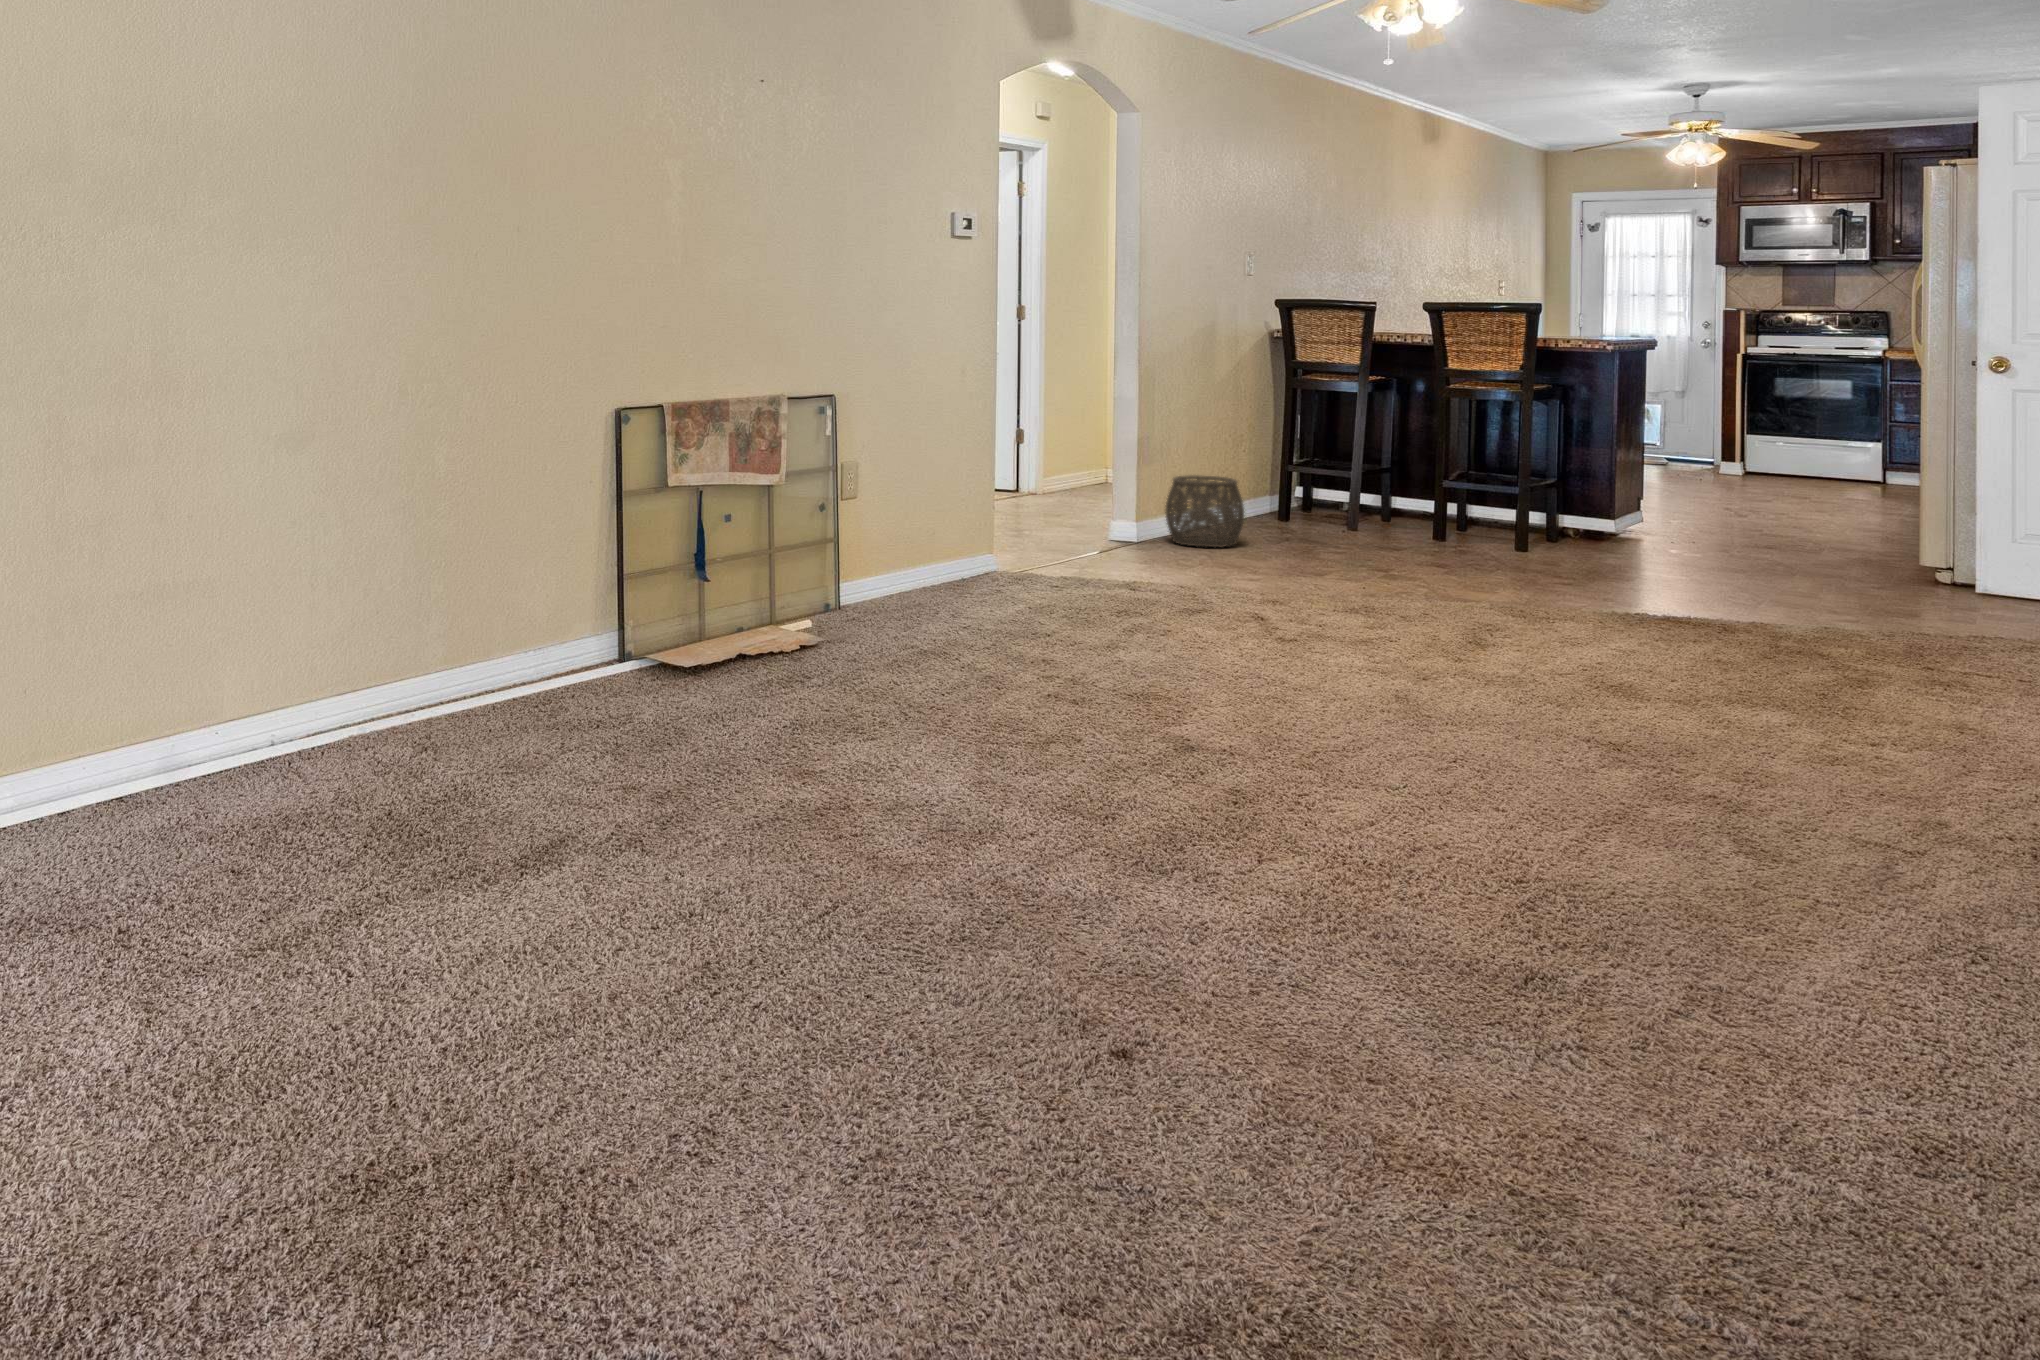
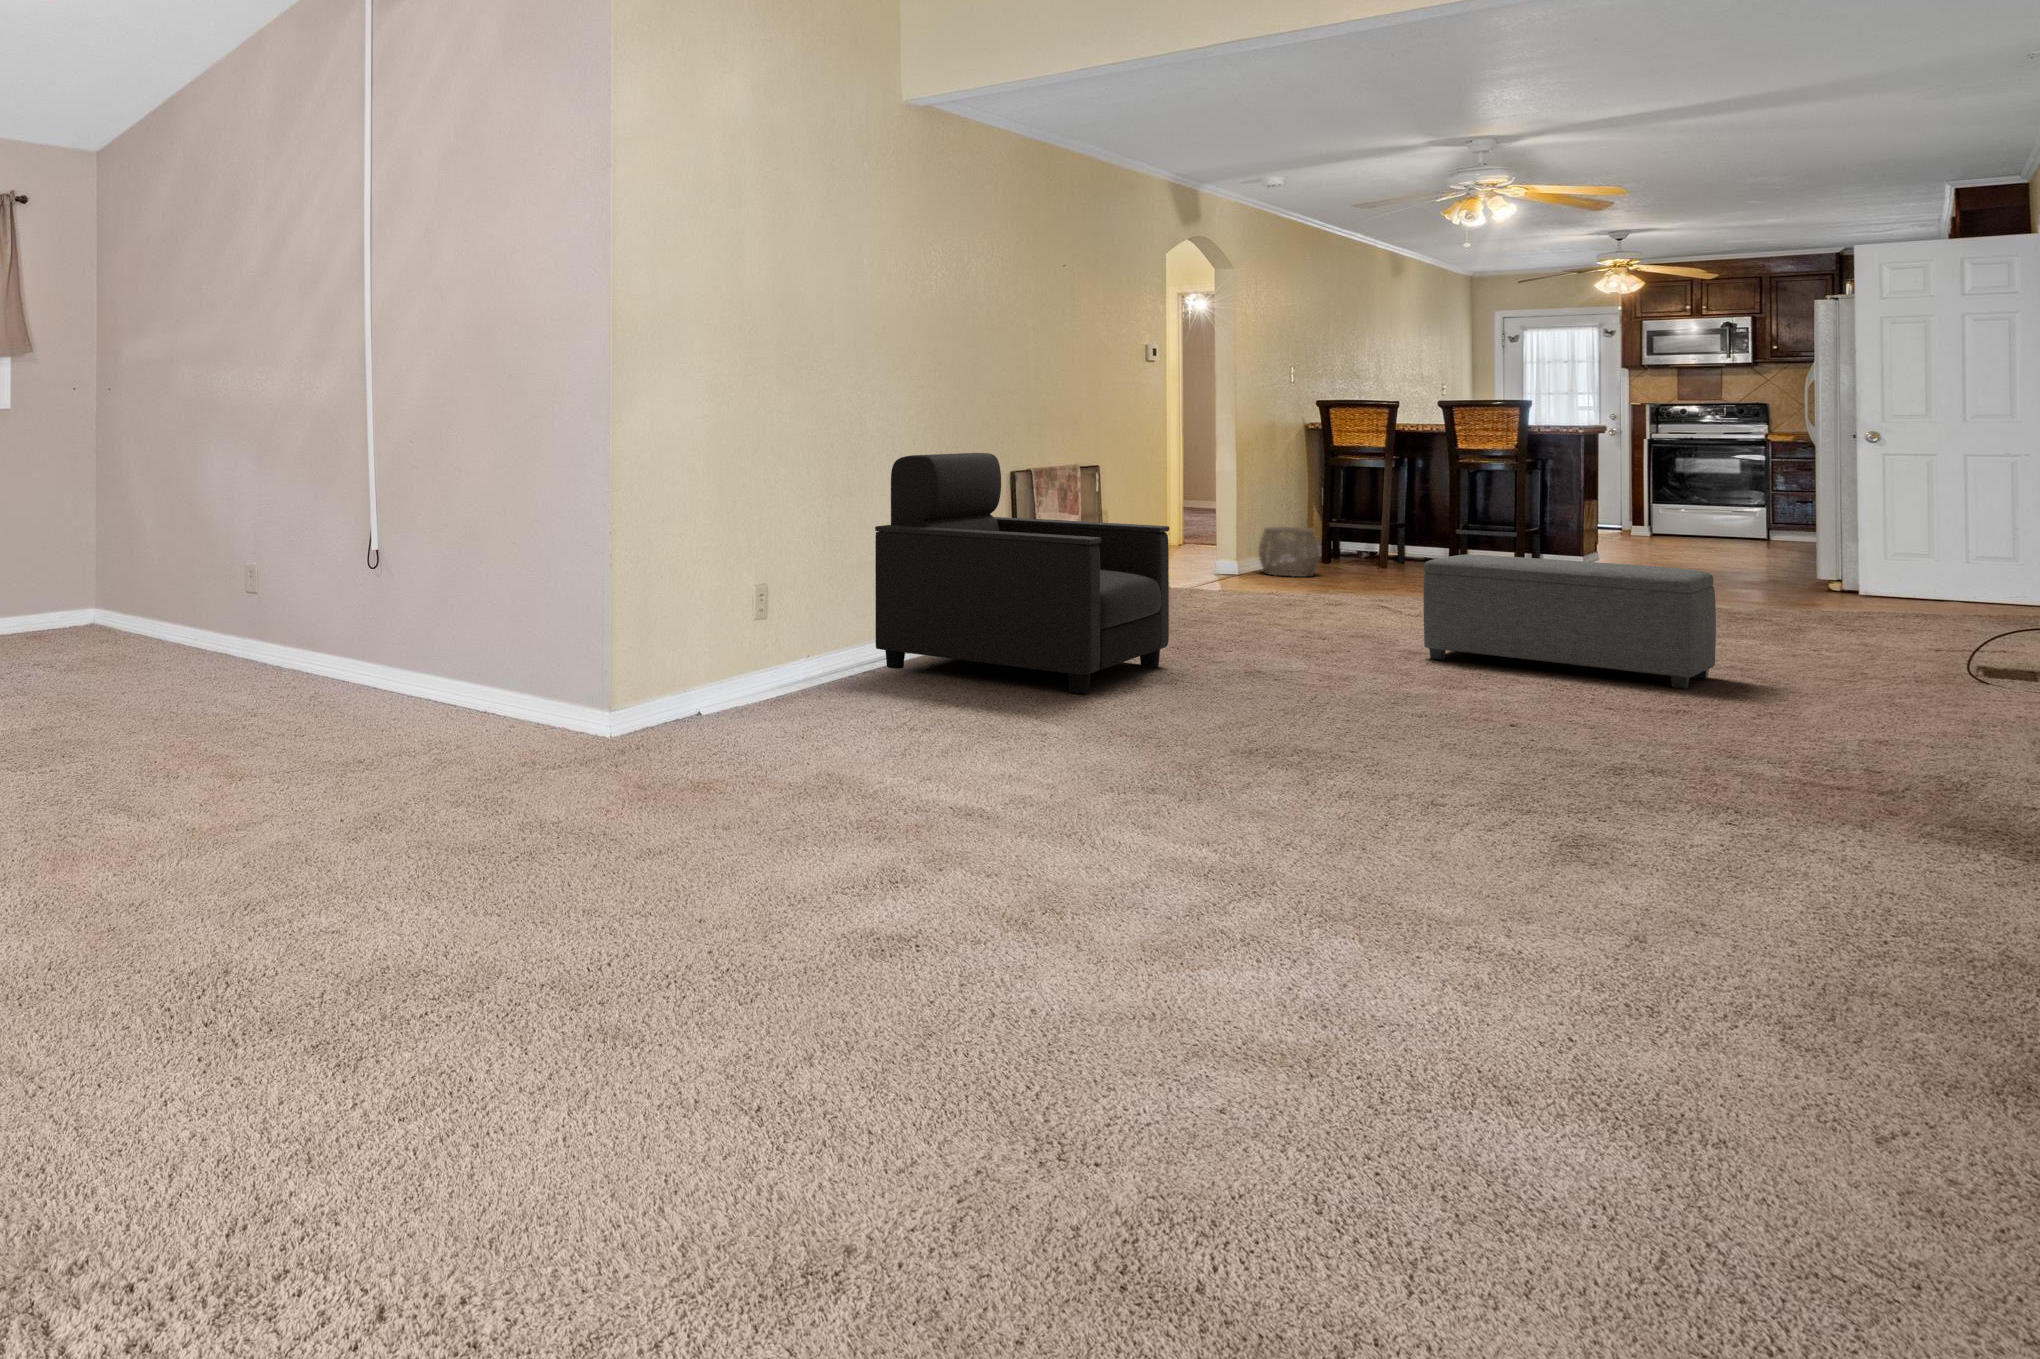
armchair: none [153,382,711,884] -> present [875,453,1169,694]
ottoman: none [1194,563,1677,859] -> present [1424,555,1716,689]

